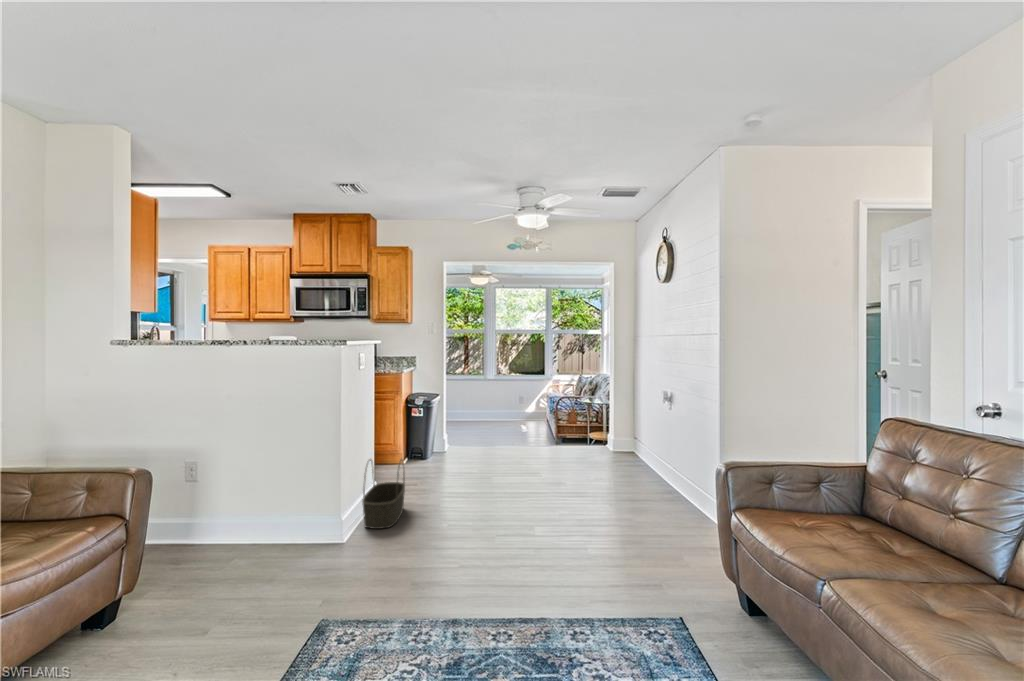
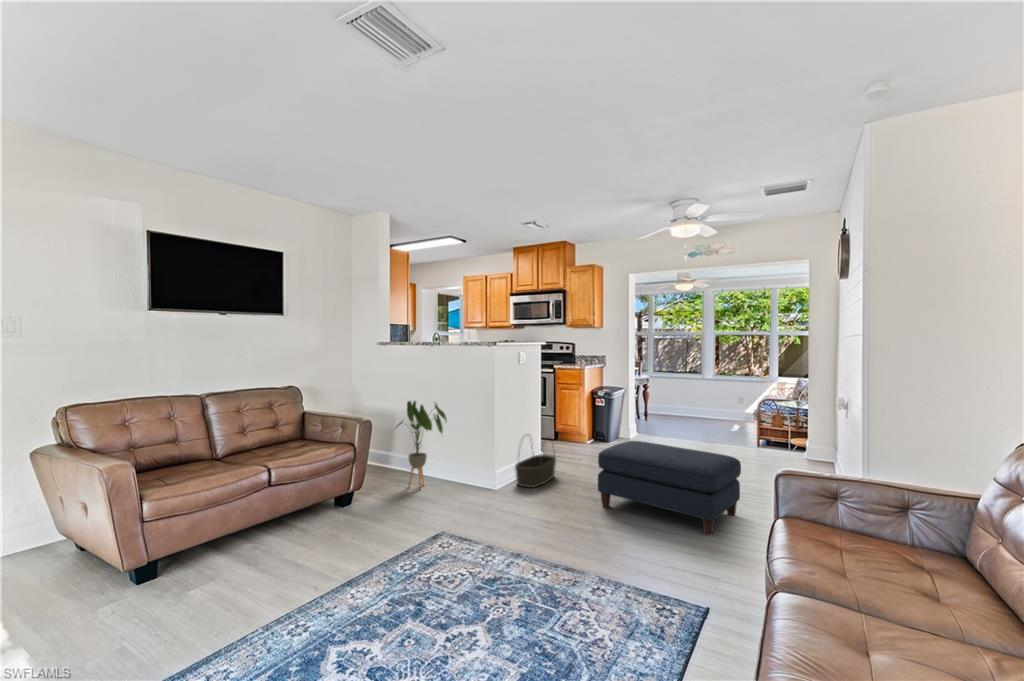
house plant: none [171,427,262,565] -> present [397,401,447,489]
ottoman: none [484,451,624,542] -> present [598,441,741,535]

